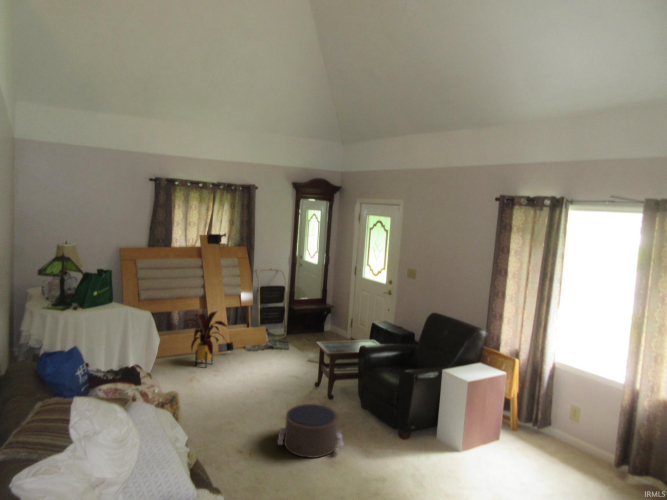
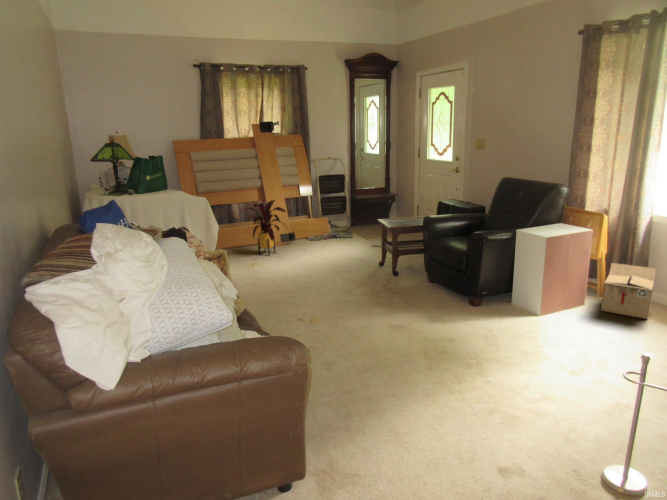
cardboard box: none [515,402,560,461] -> present [601,263,656,319]
pouf: present [278,404,344,458] -> none [340,273,409,319]

